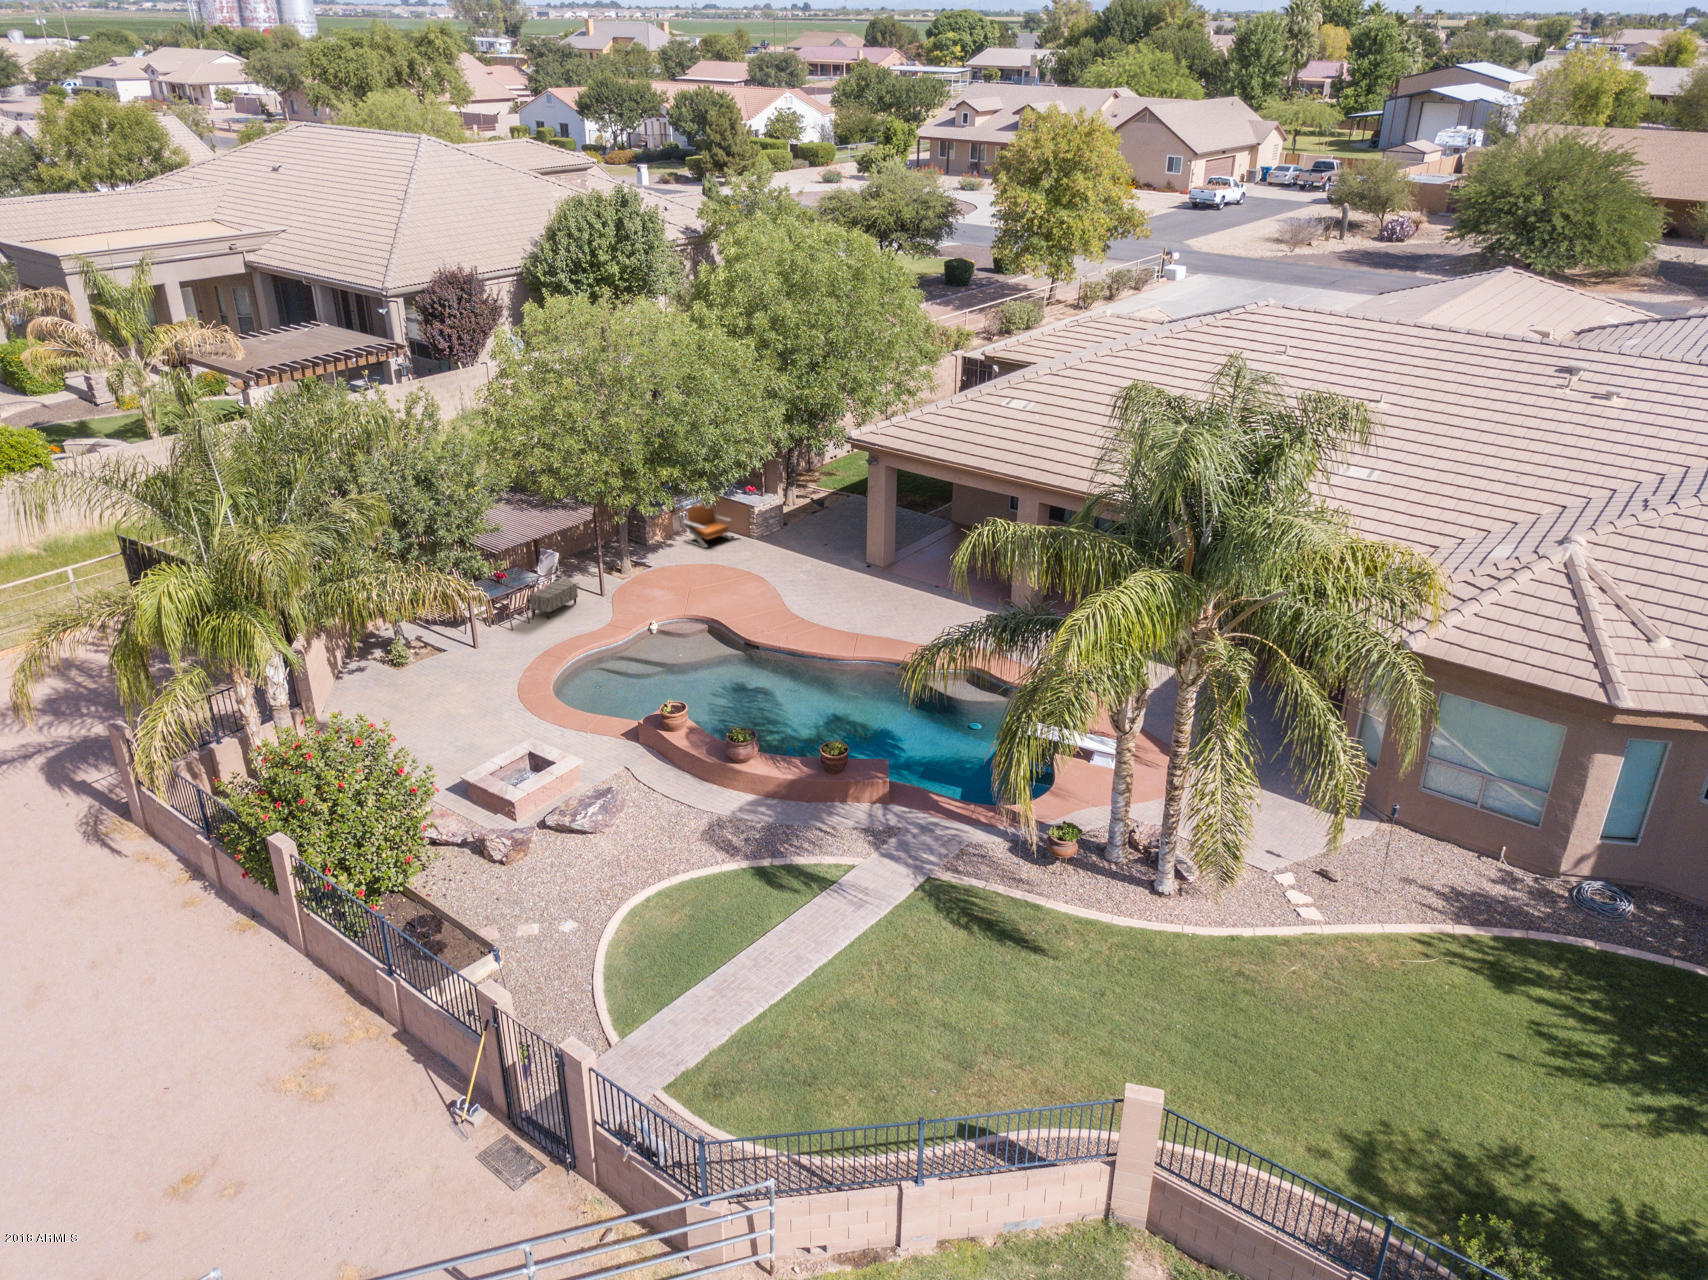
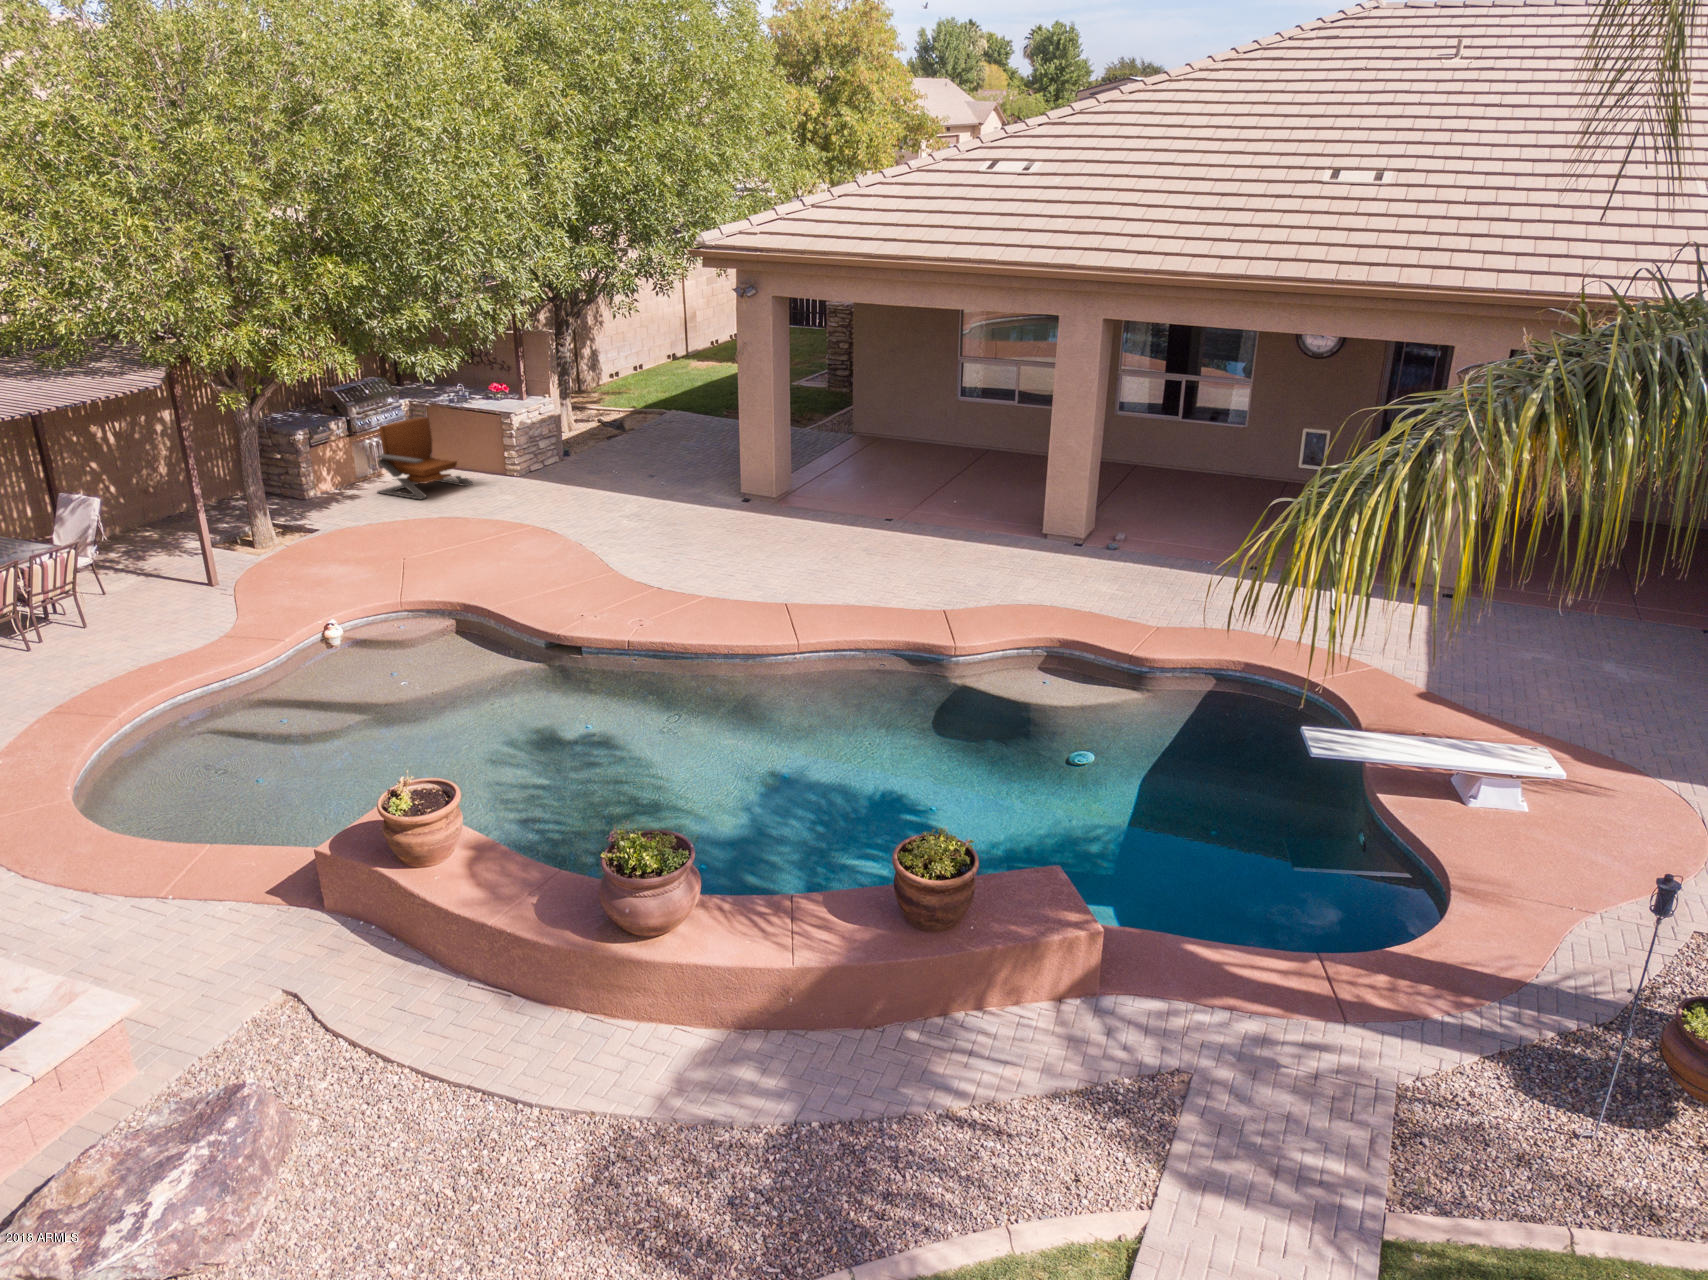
bench: present [529,580,578,619] -> none [20,554,148,636]

